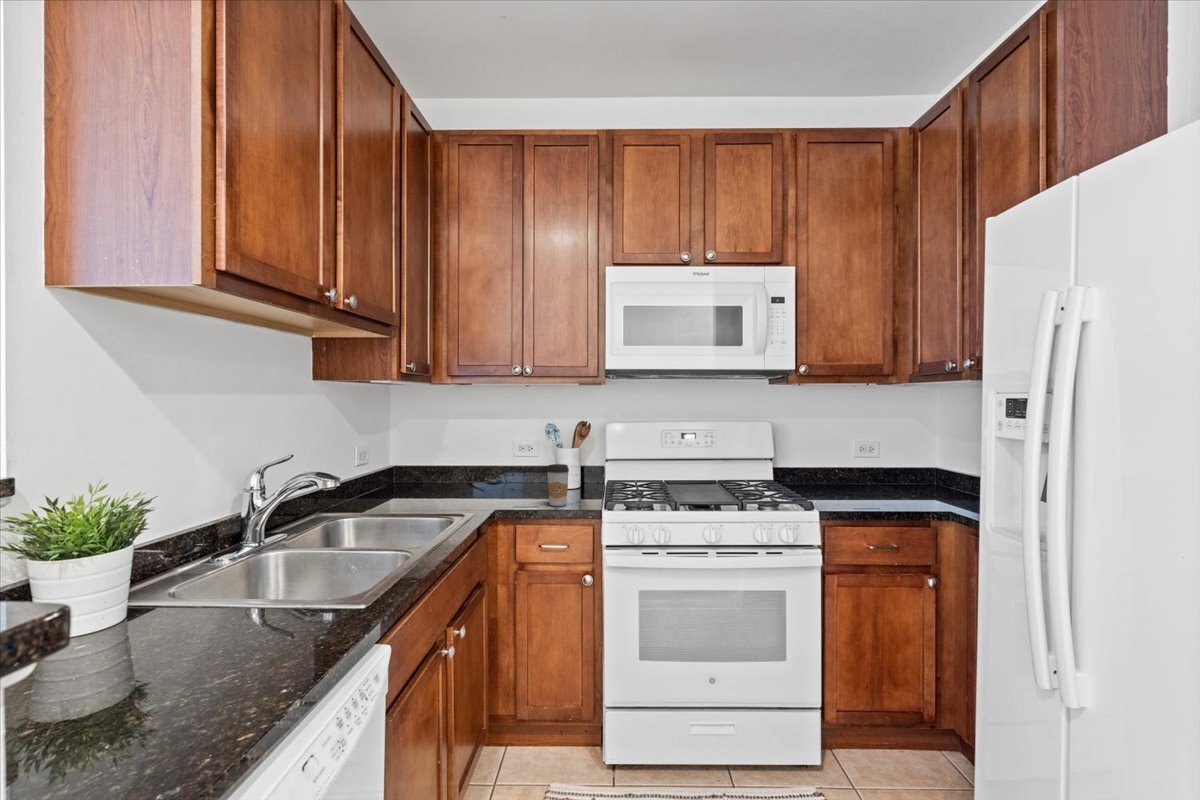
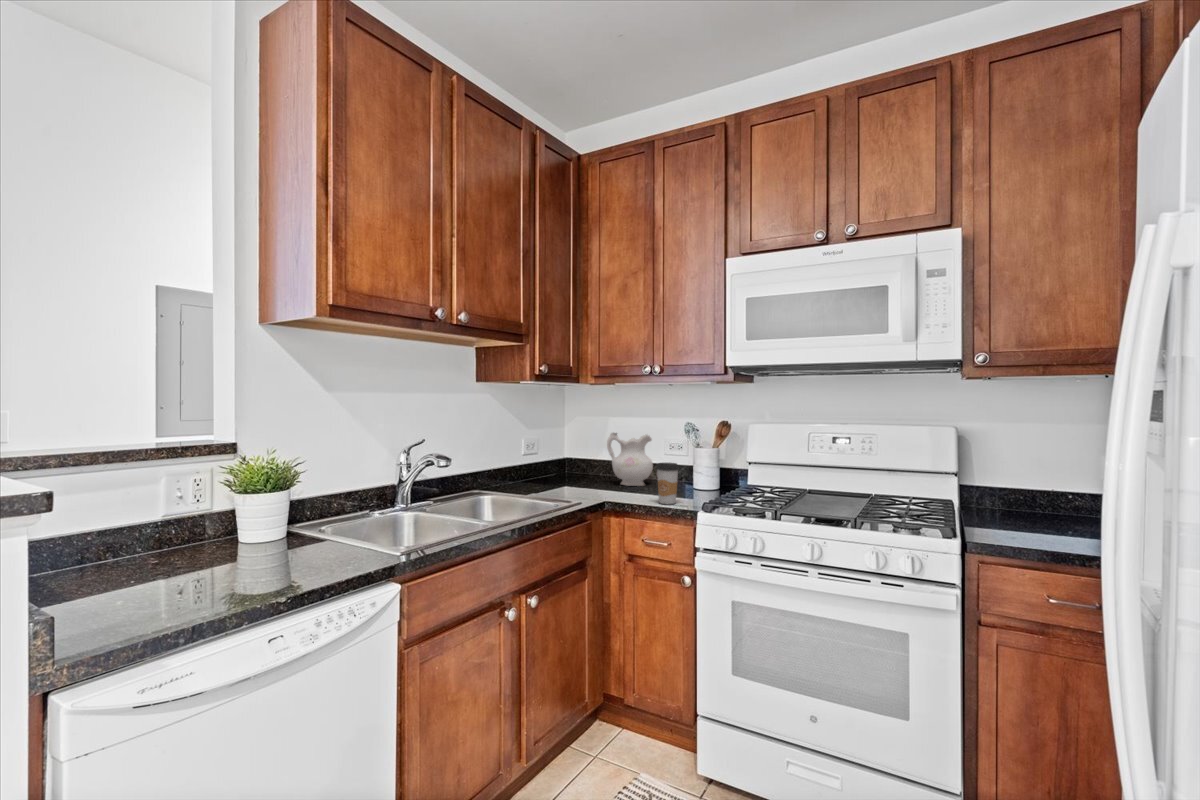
ceramic pitcher: none [455,436,504,491] -> present [607,433,653,486]

